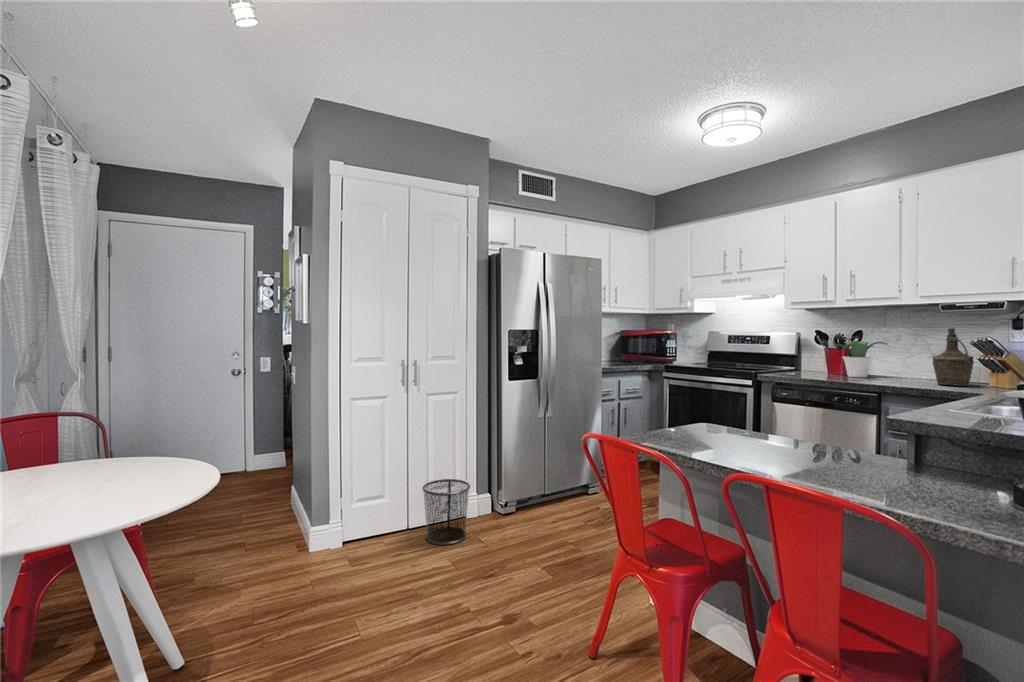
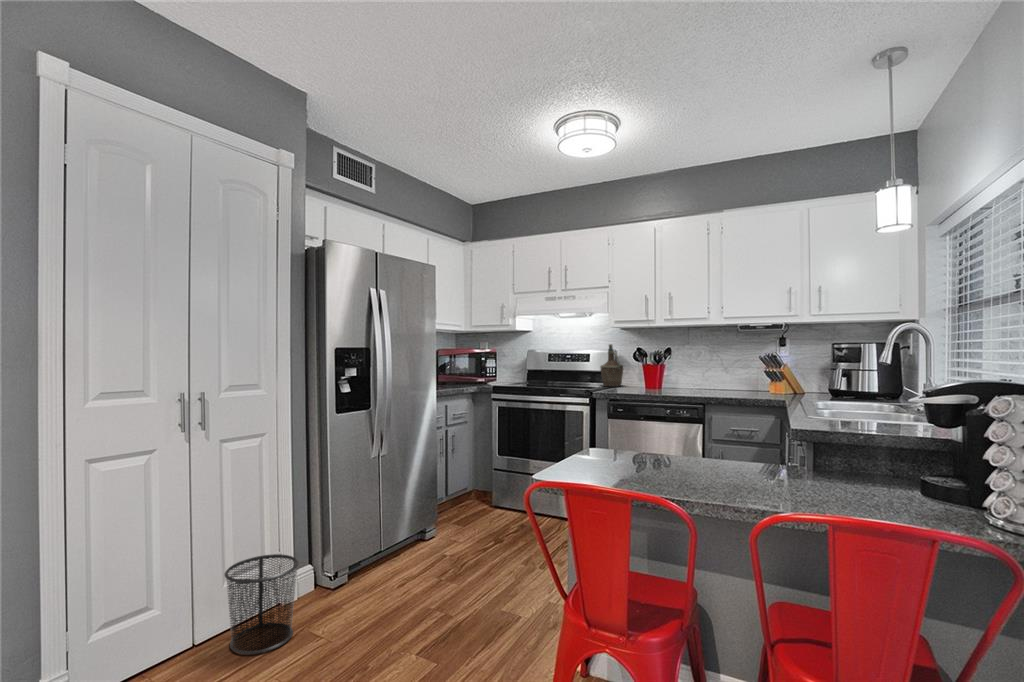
bottle: present [932,328,974,386] -> present [600,344,623,387]
potted plant: present [833,341,887,377] -> none [651,357,696,390]

